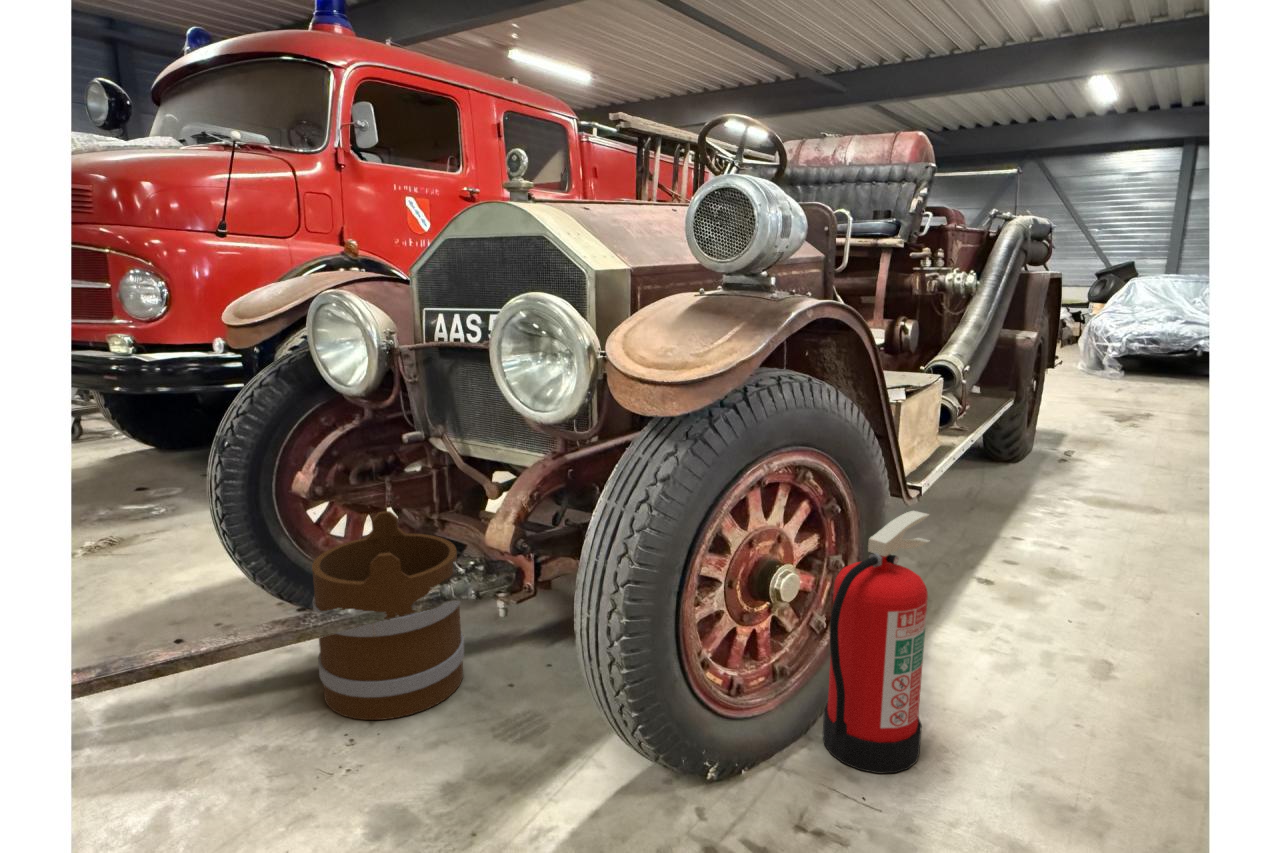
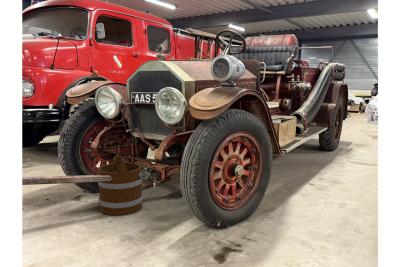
fire extinguisher: present [823,511,929,774] -> none [252,151,283,226]

